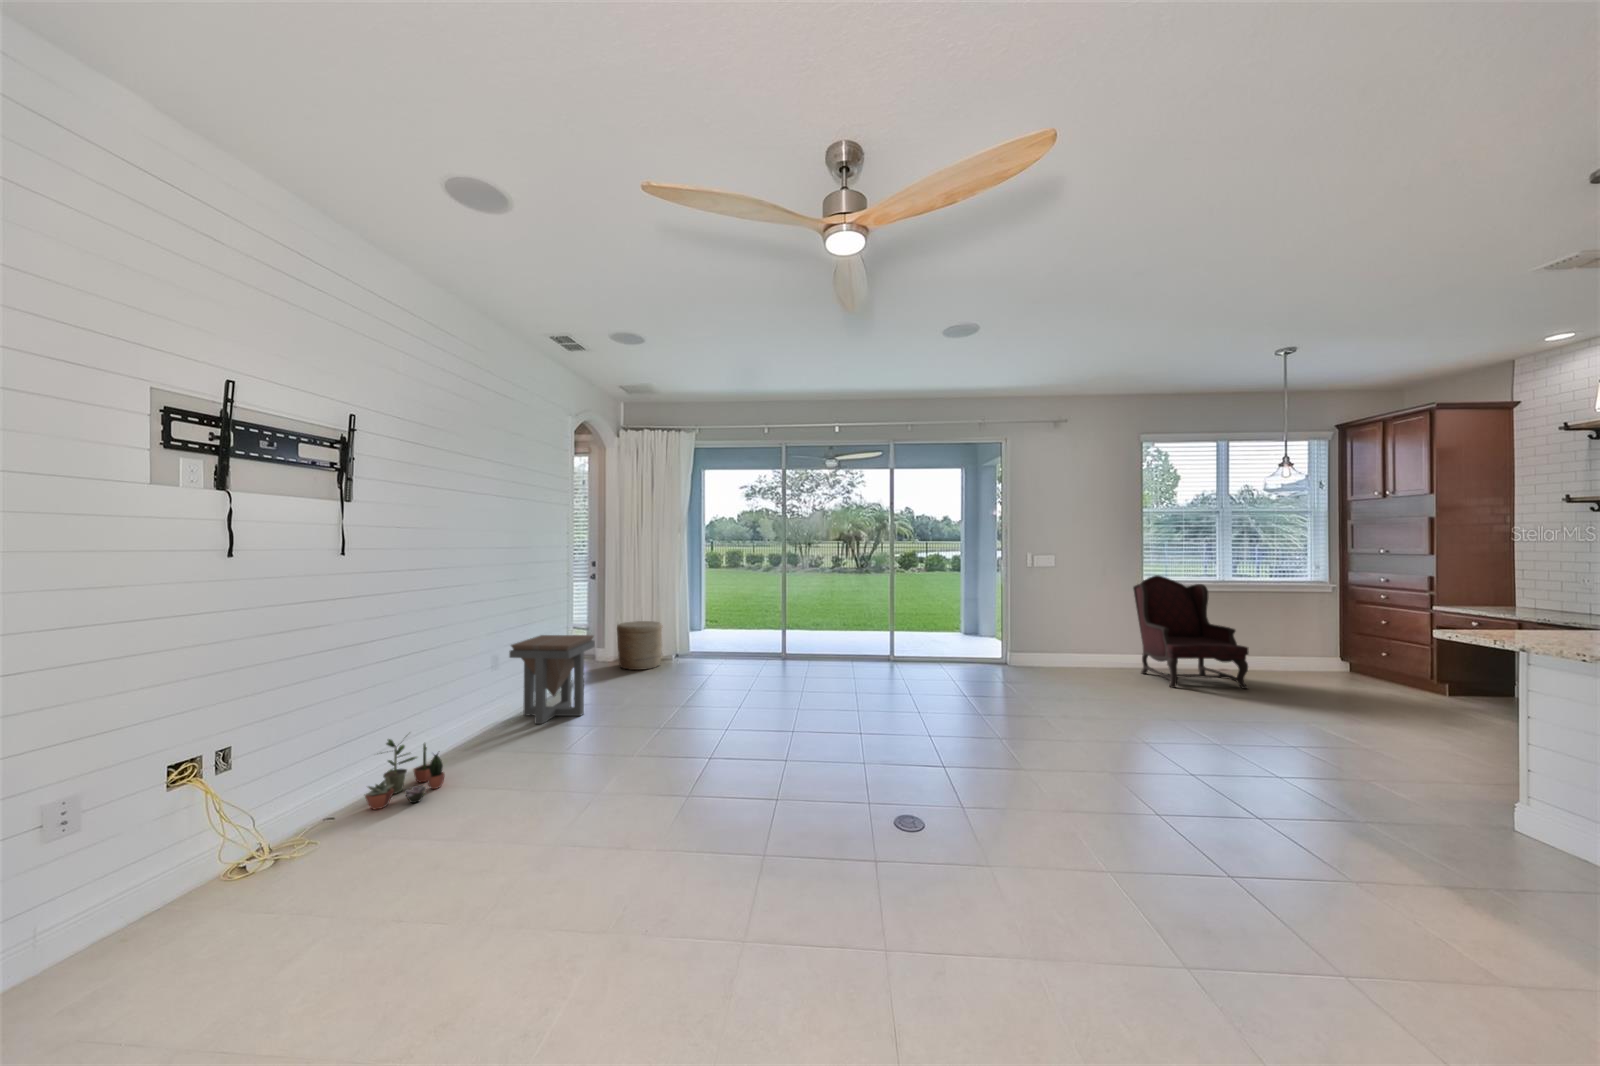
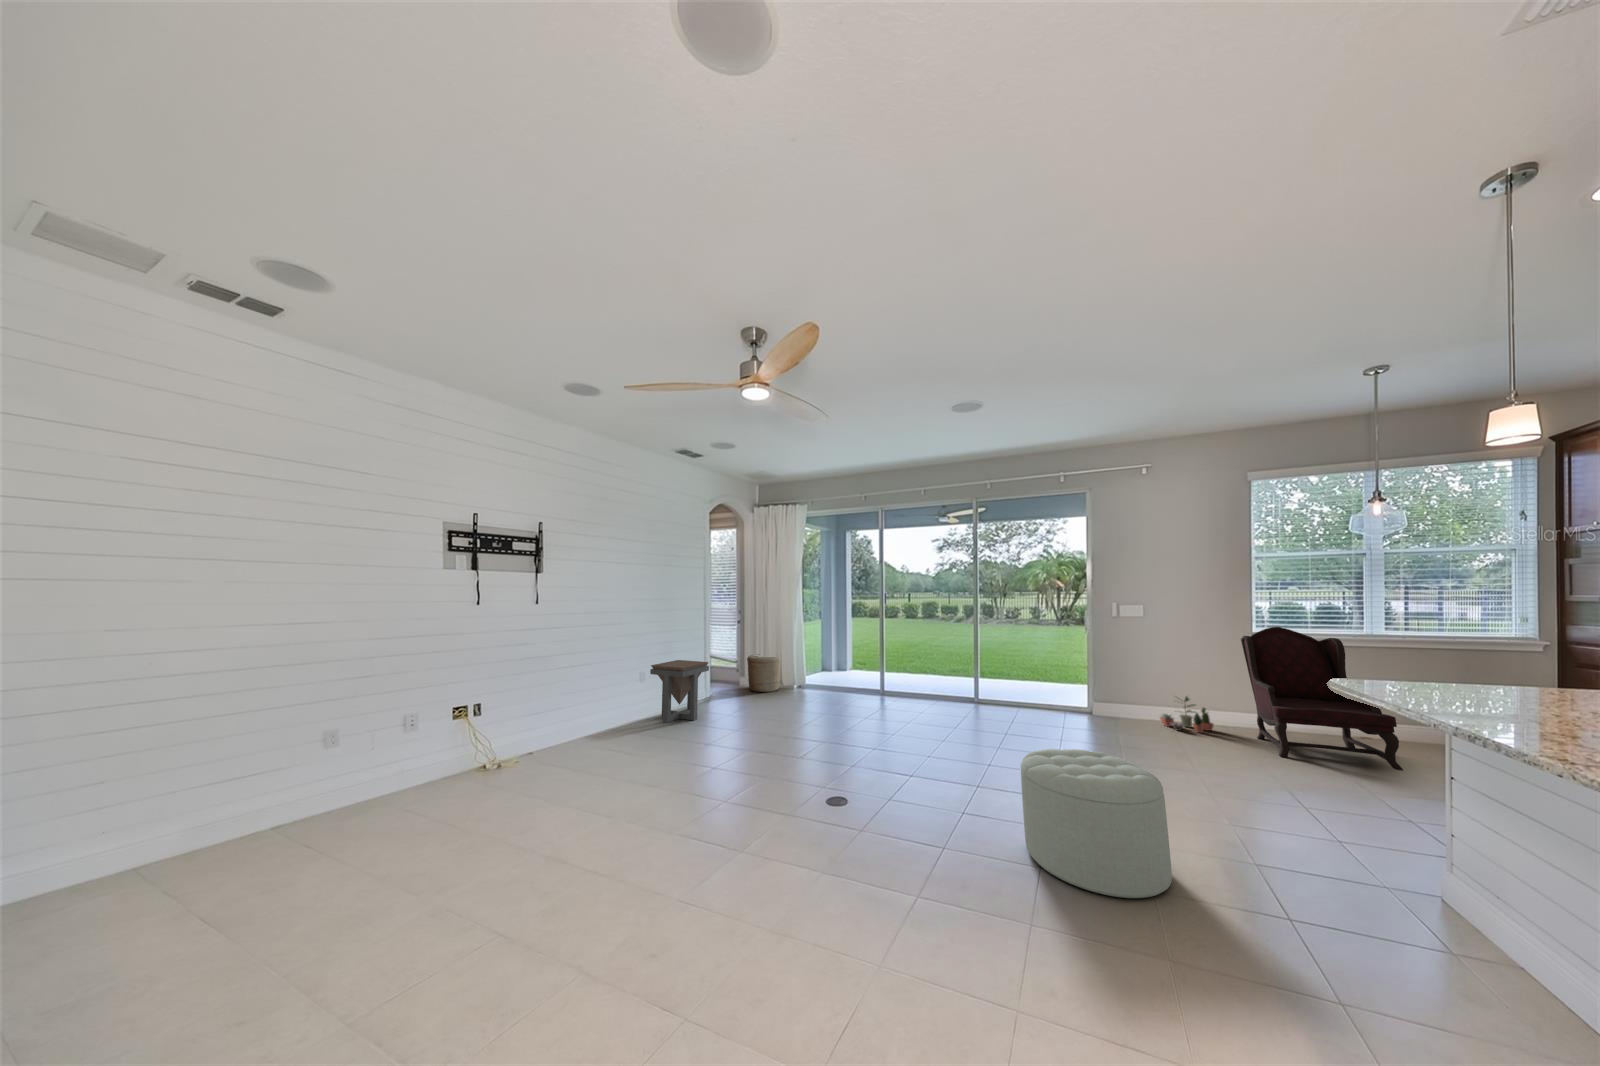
ottoman: none [1082,701,1230,838] -> present [1021,749,1172,898]
potted plant: present [365,739,445,810] -> present [1160,696,1213,733]

